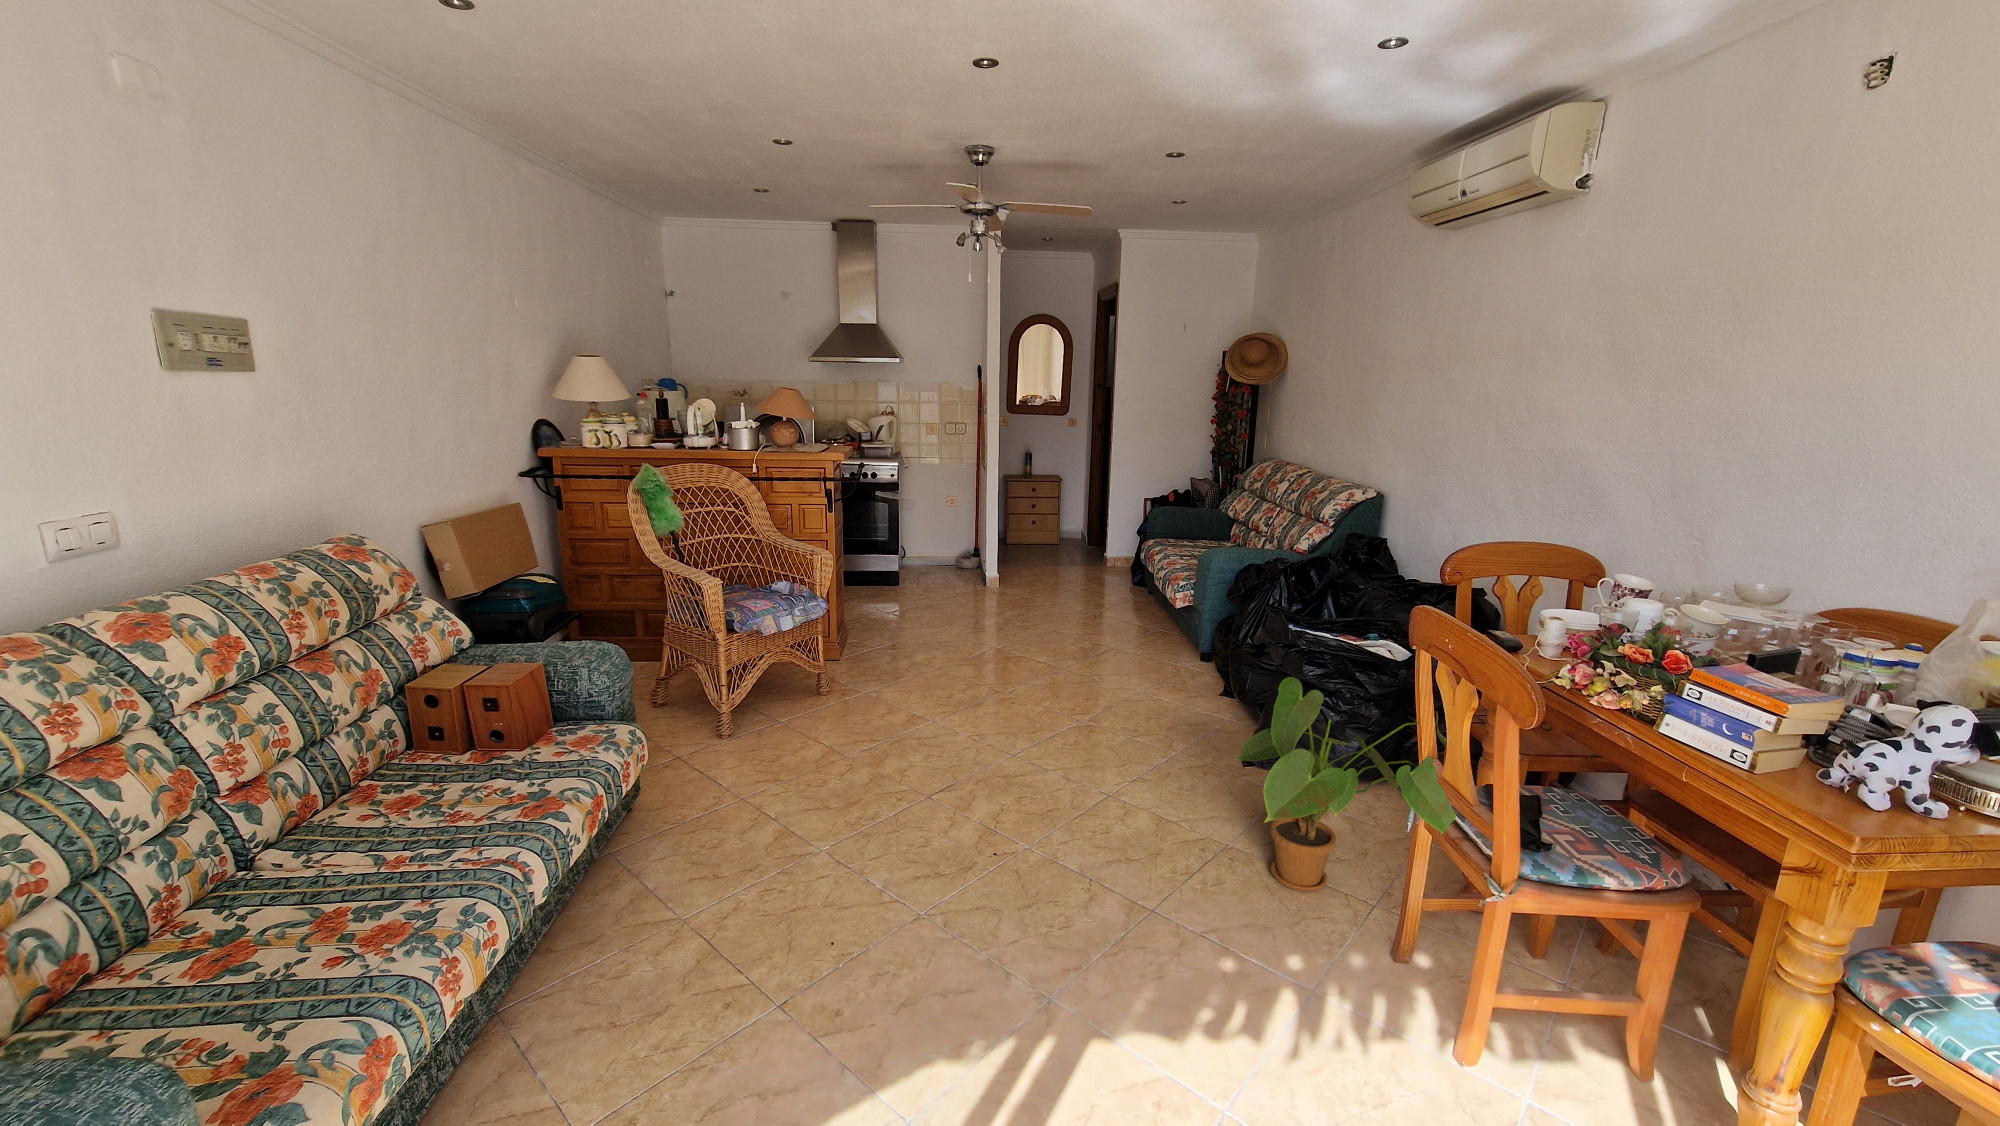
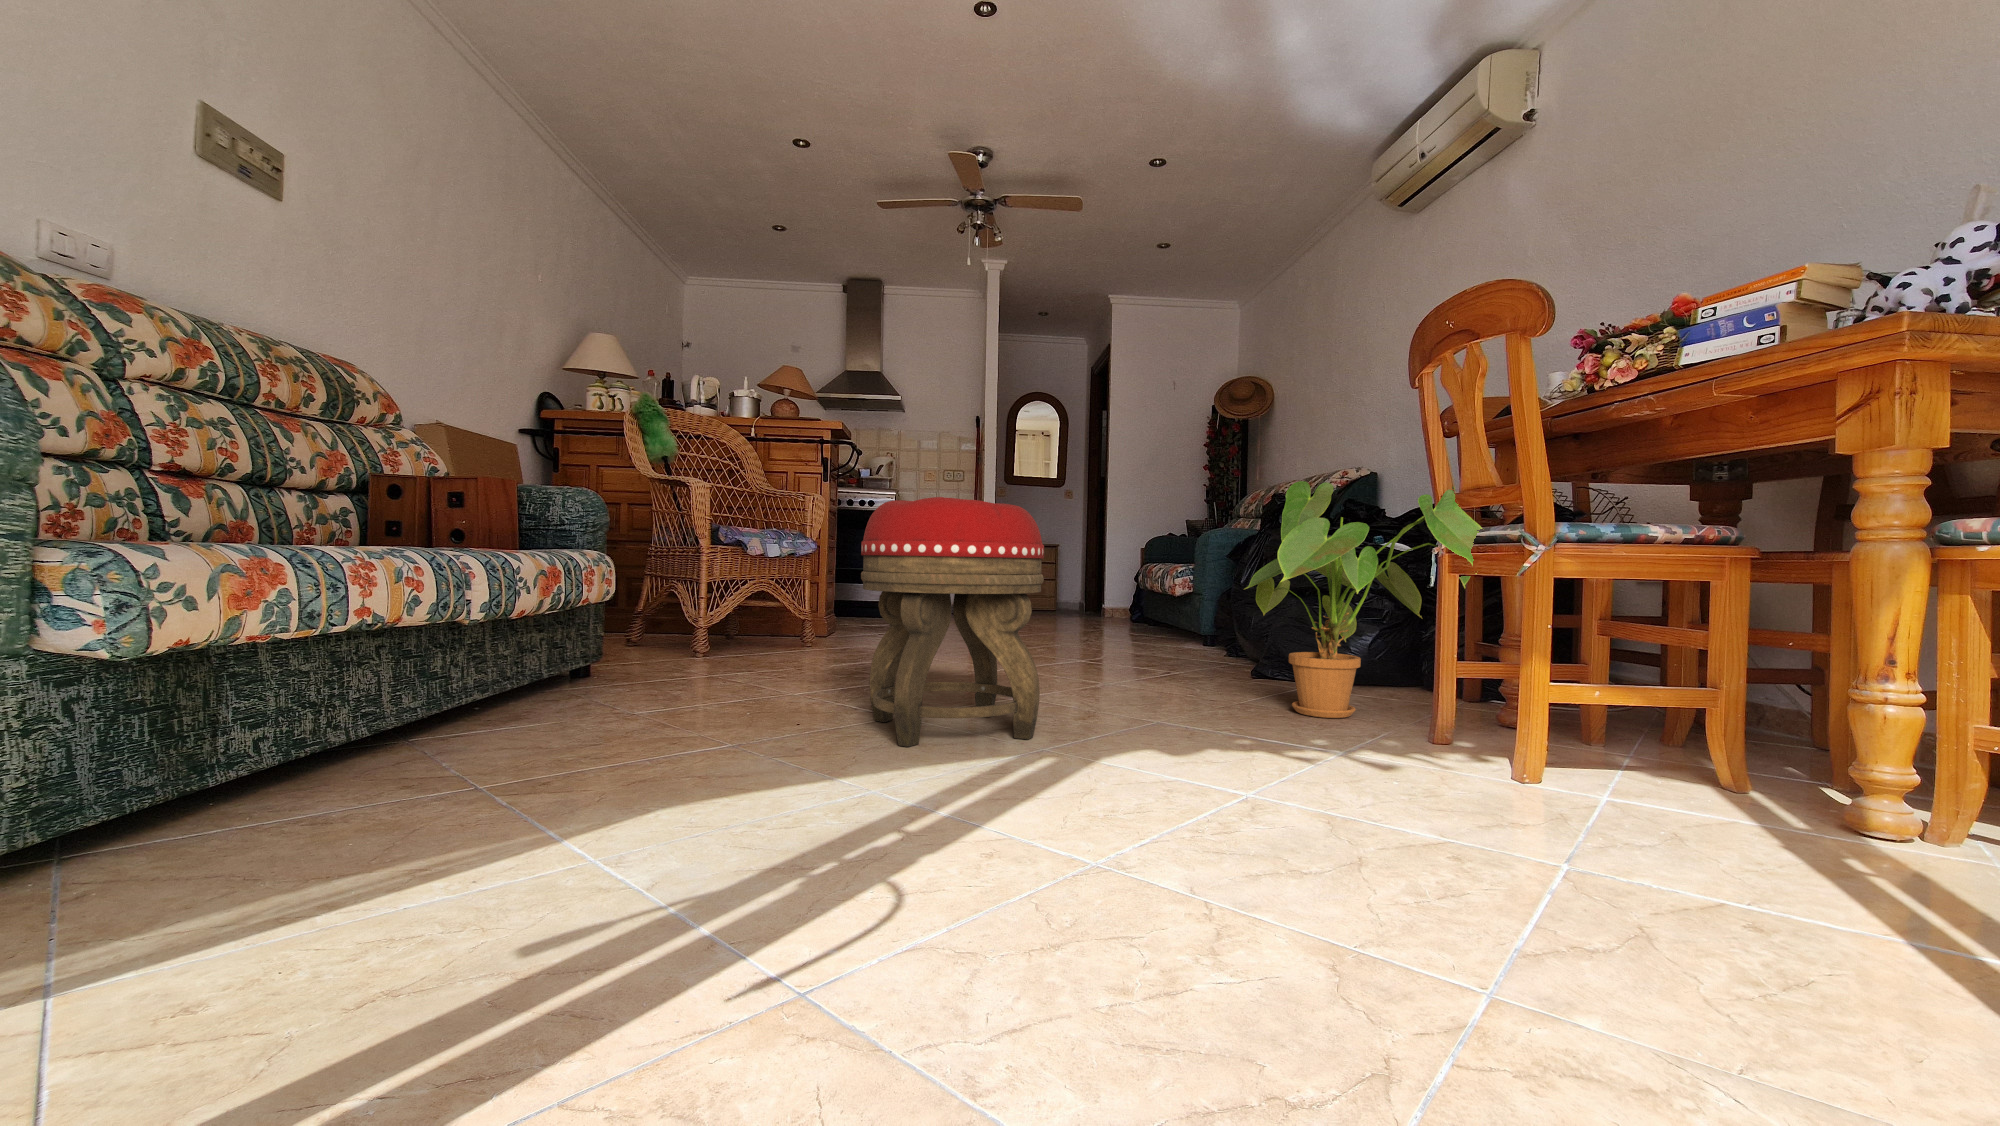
footstool: none [877,729,1046,990] -> present [861,497,1044,747]

